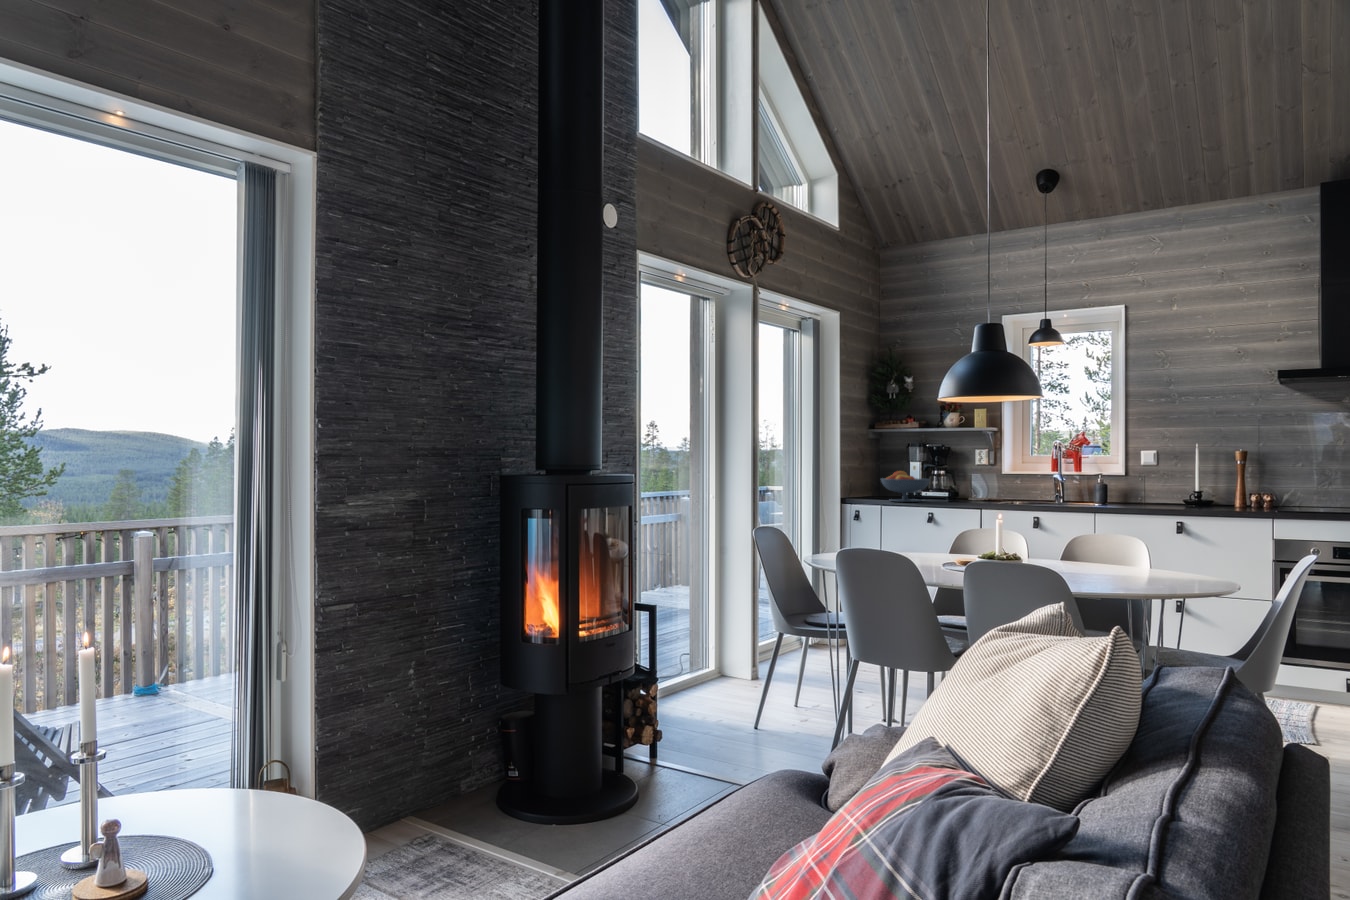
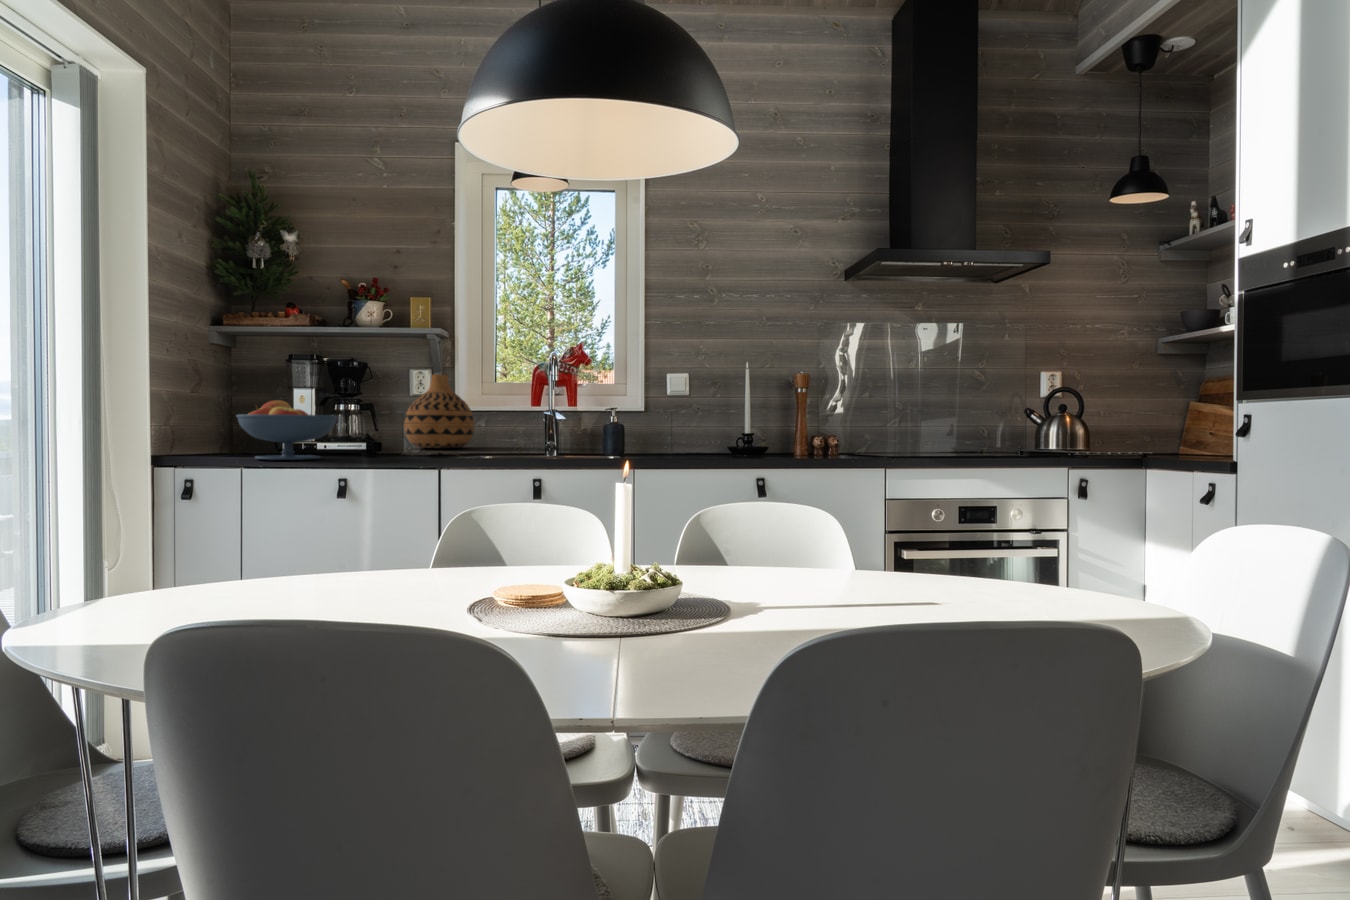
vase: none [972,453,1014,496] -> present [404,374,474,448]

